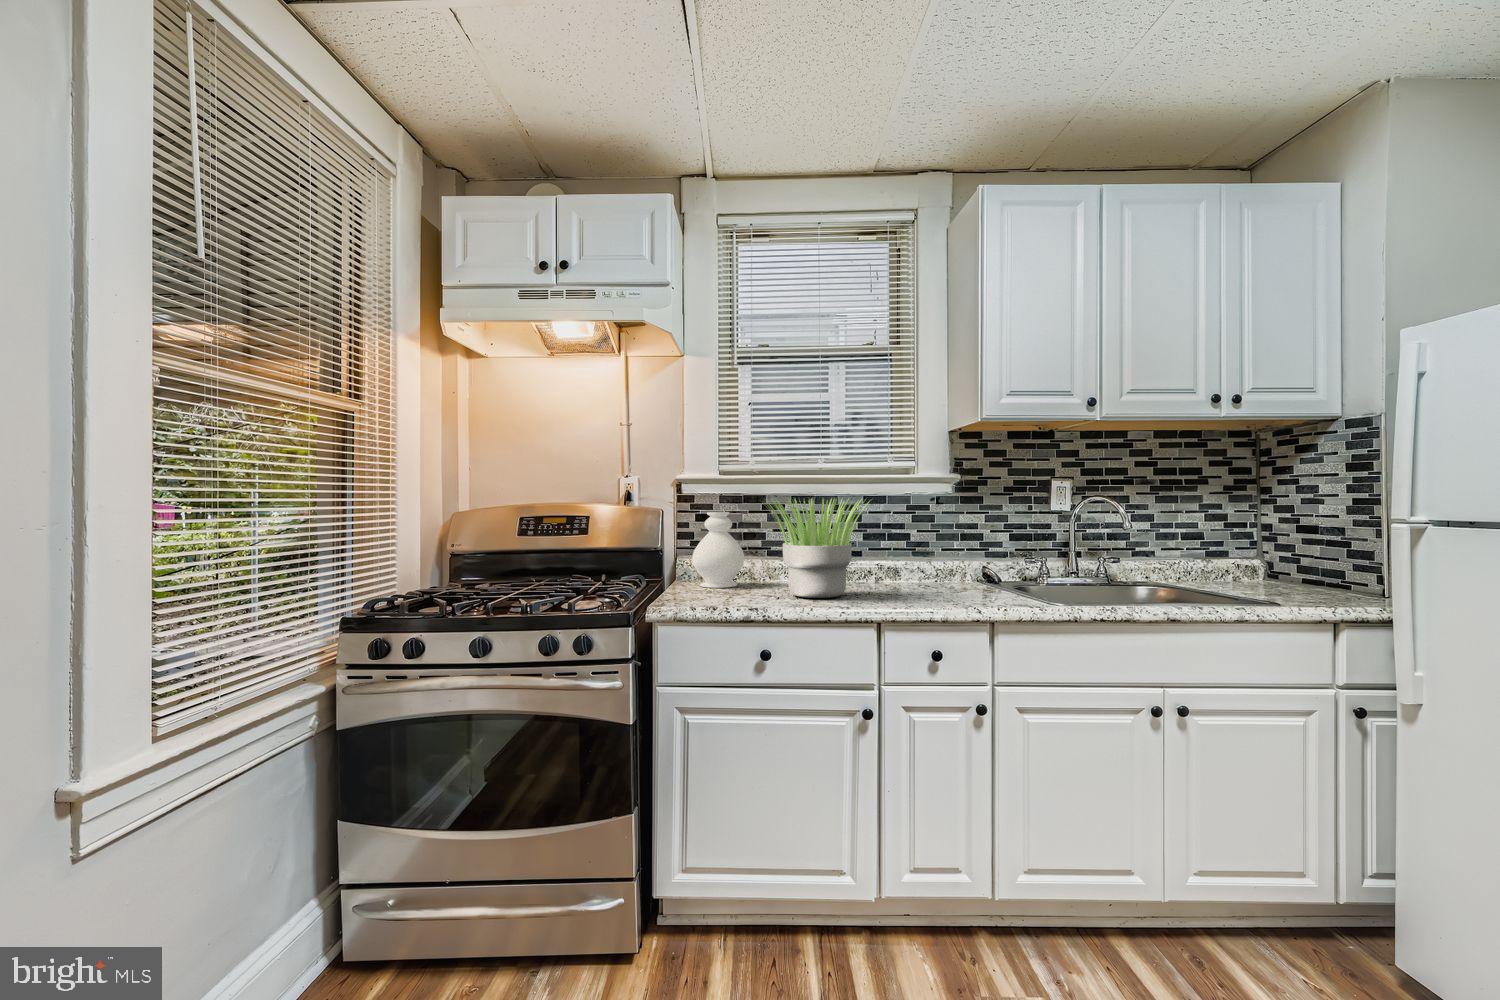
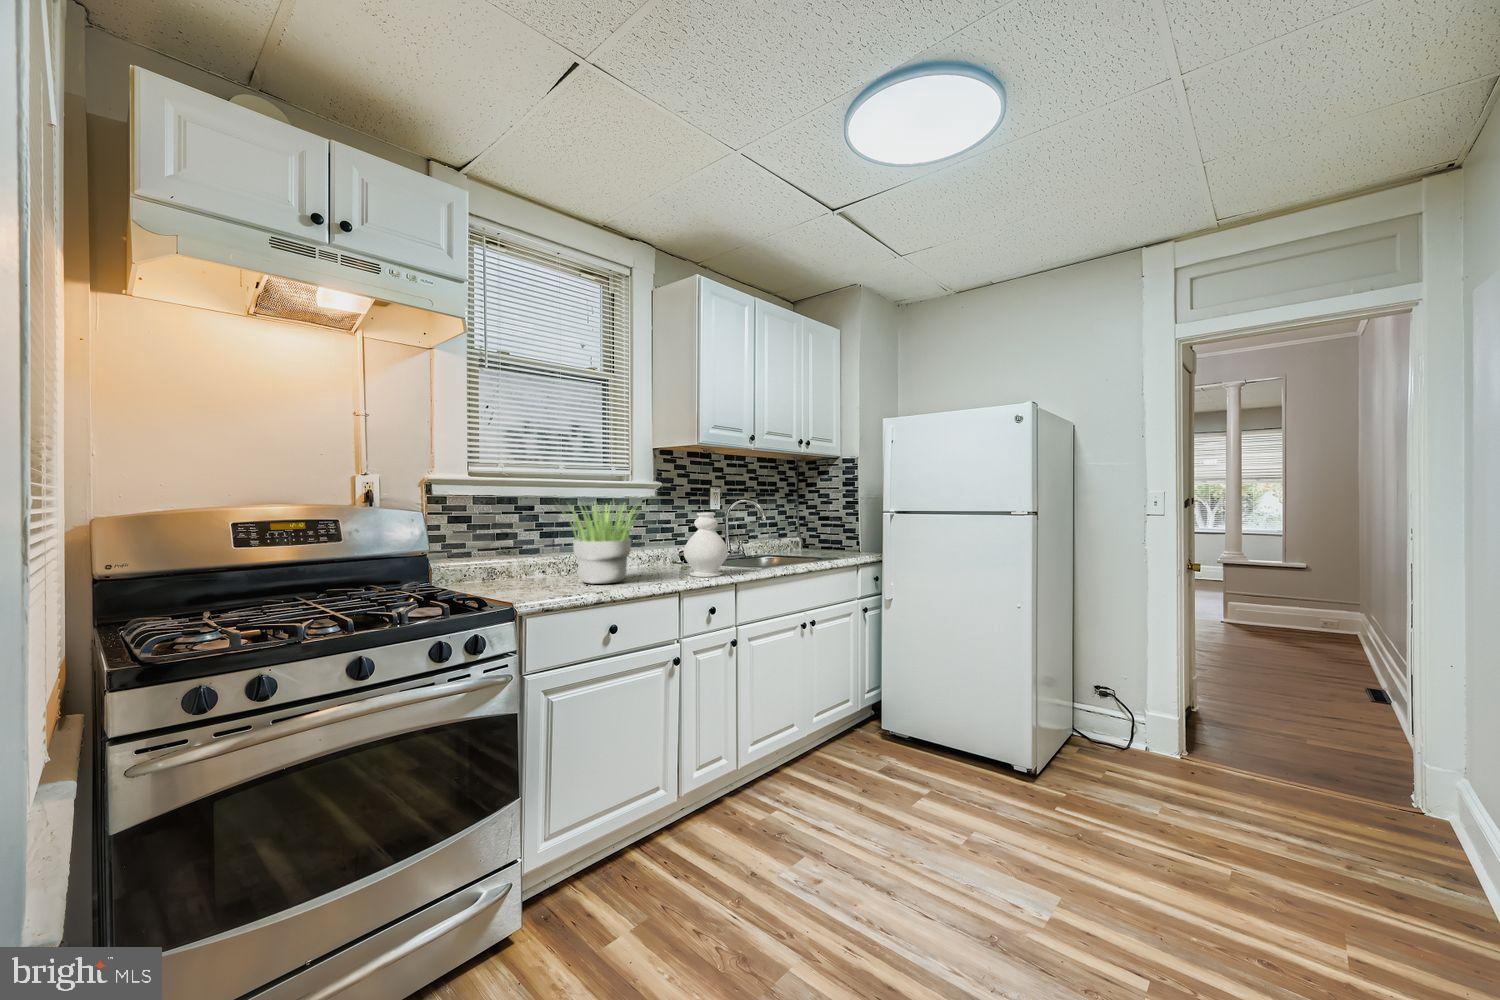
decorative vase: present [692,512,744,588] -> present [684,513,728,577]

